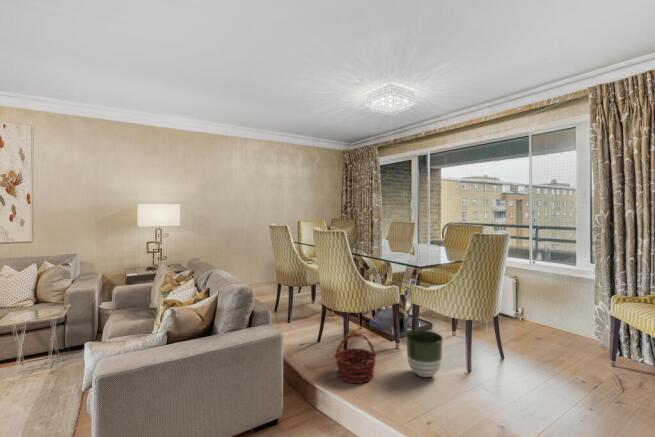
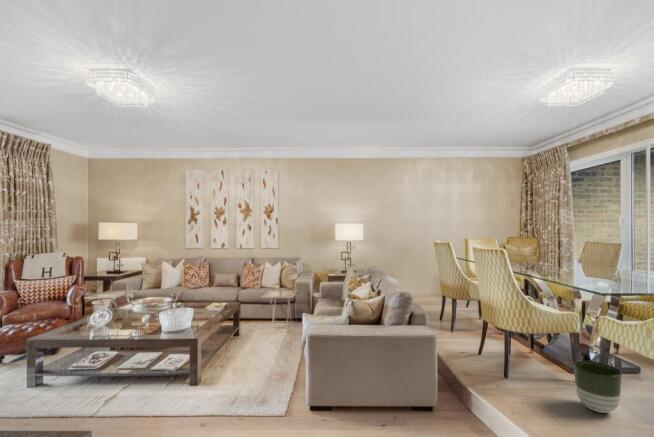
basket: present [335,333,376,383] -> none [491,349,537,399]

